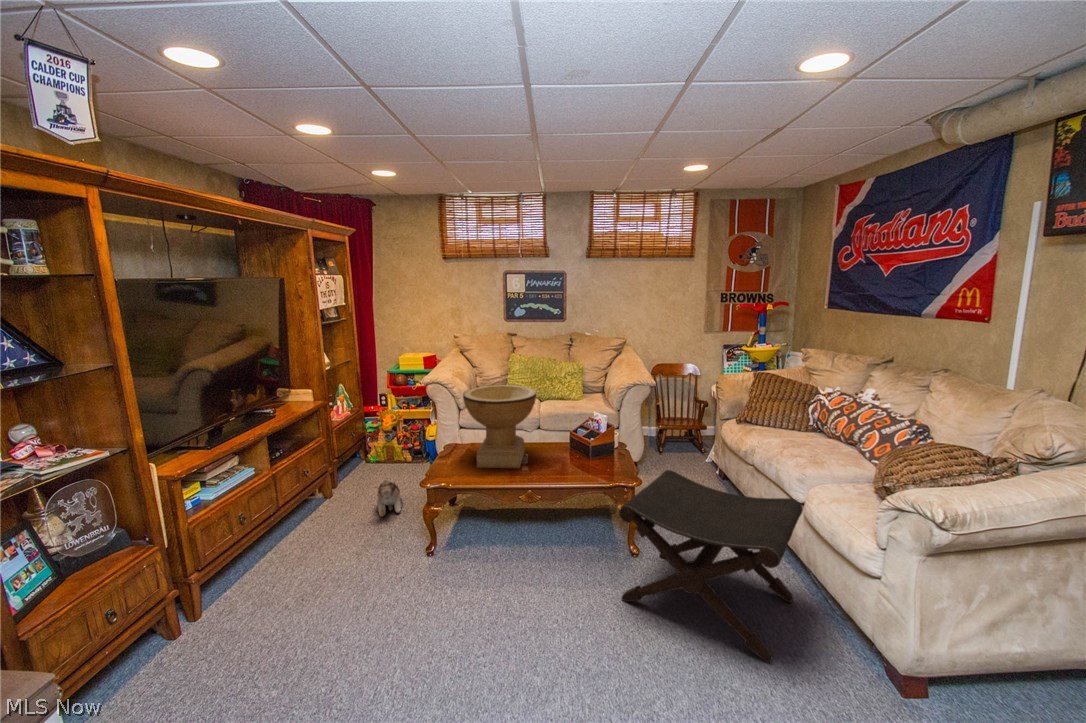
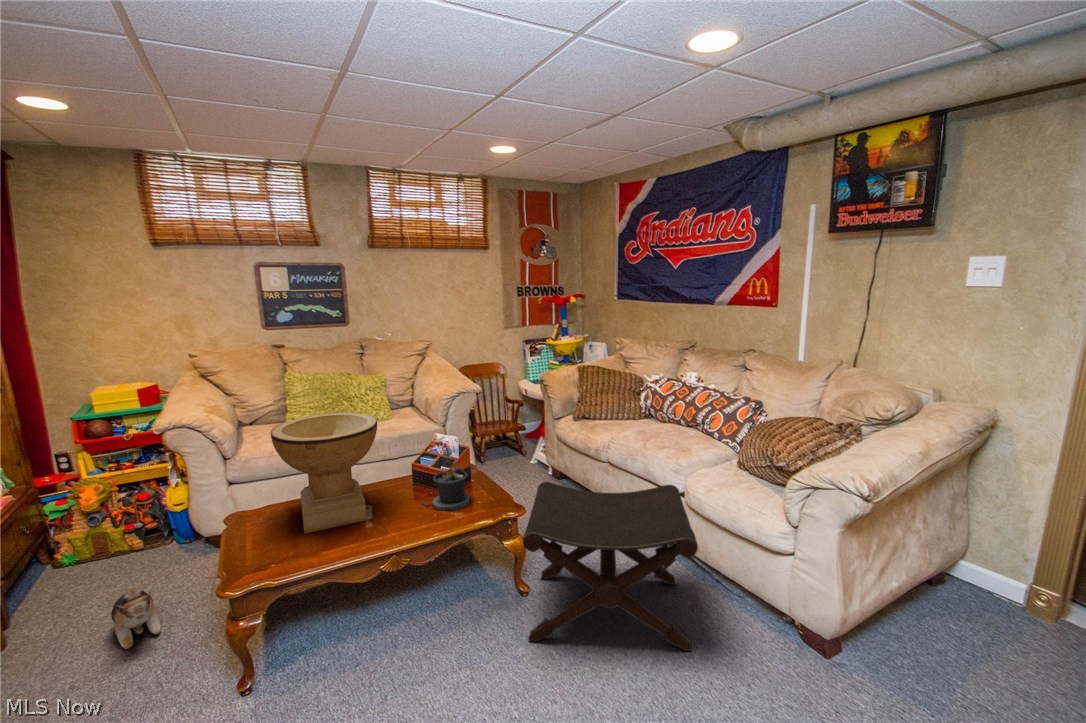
potted plant: none [564,416,603,476] -> present [423,440,470,511]

